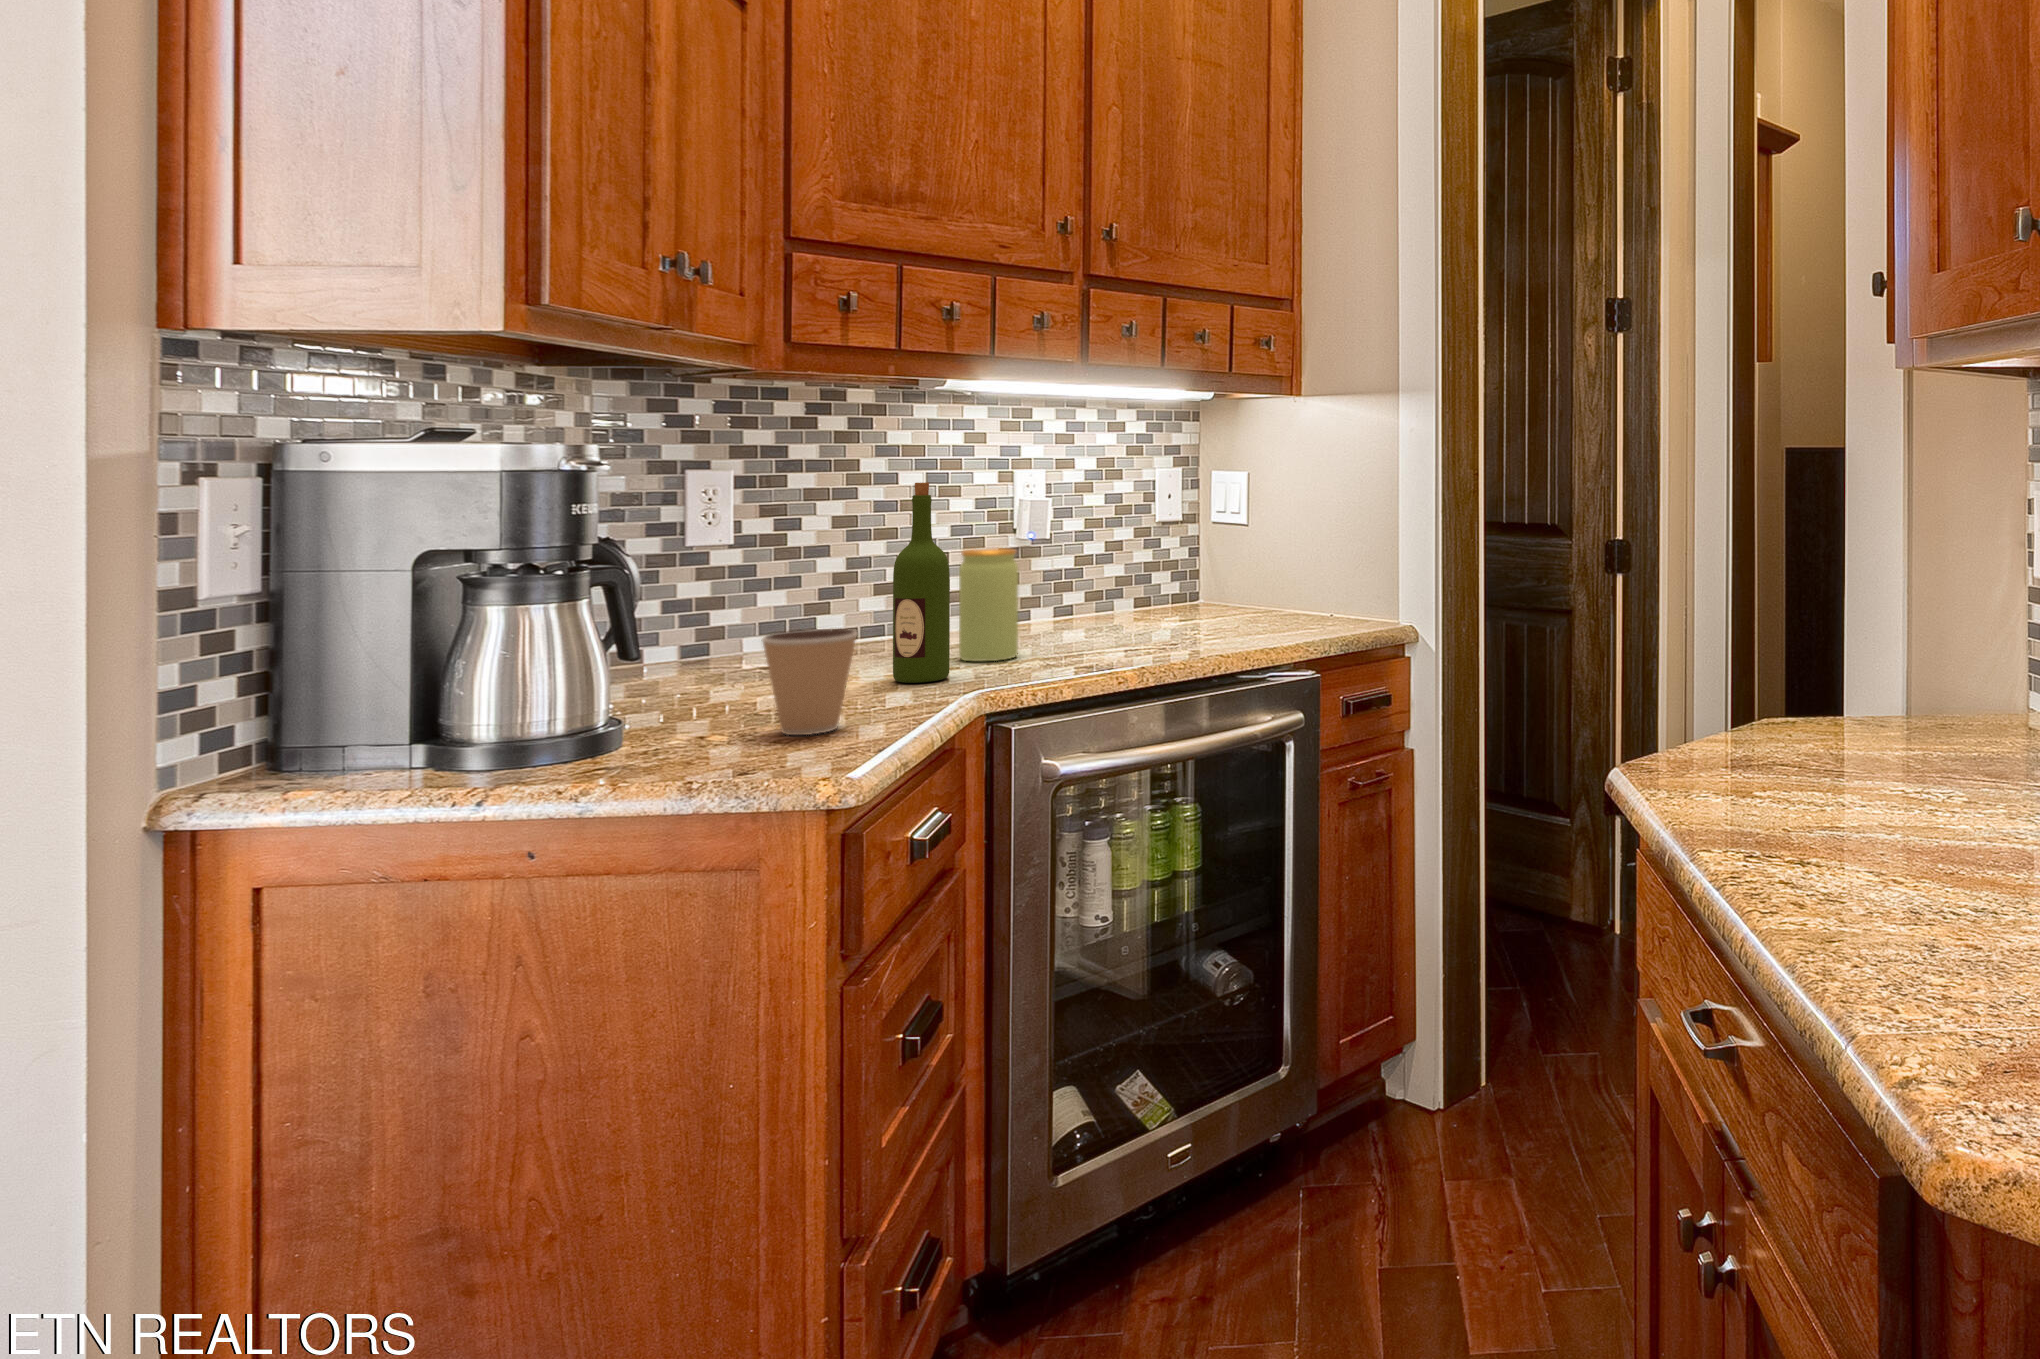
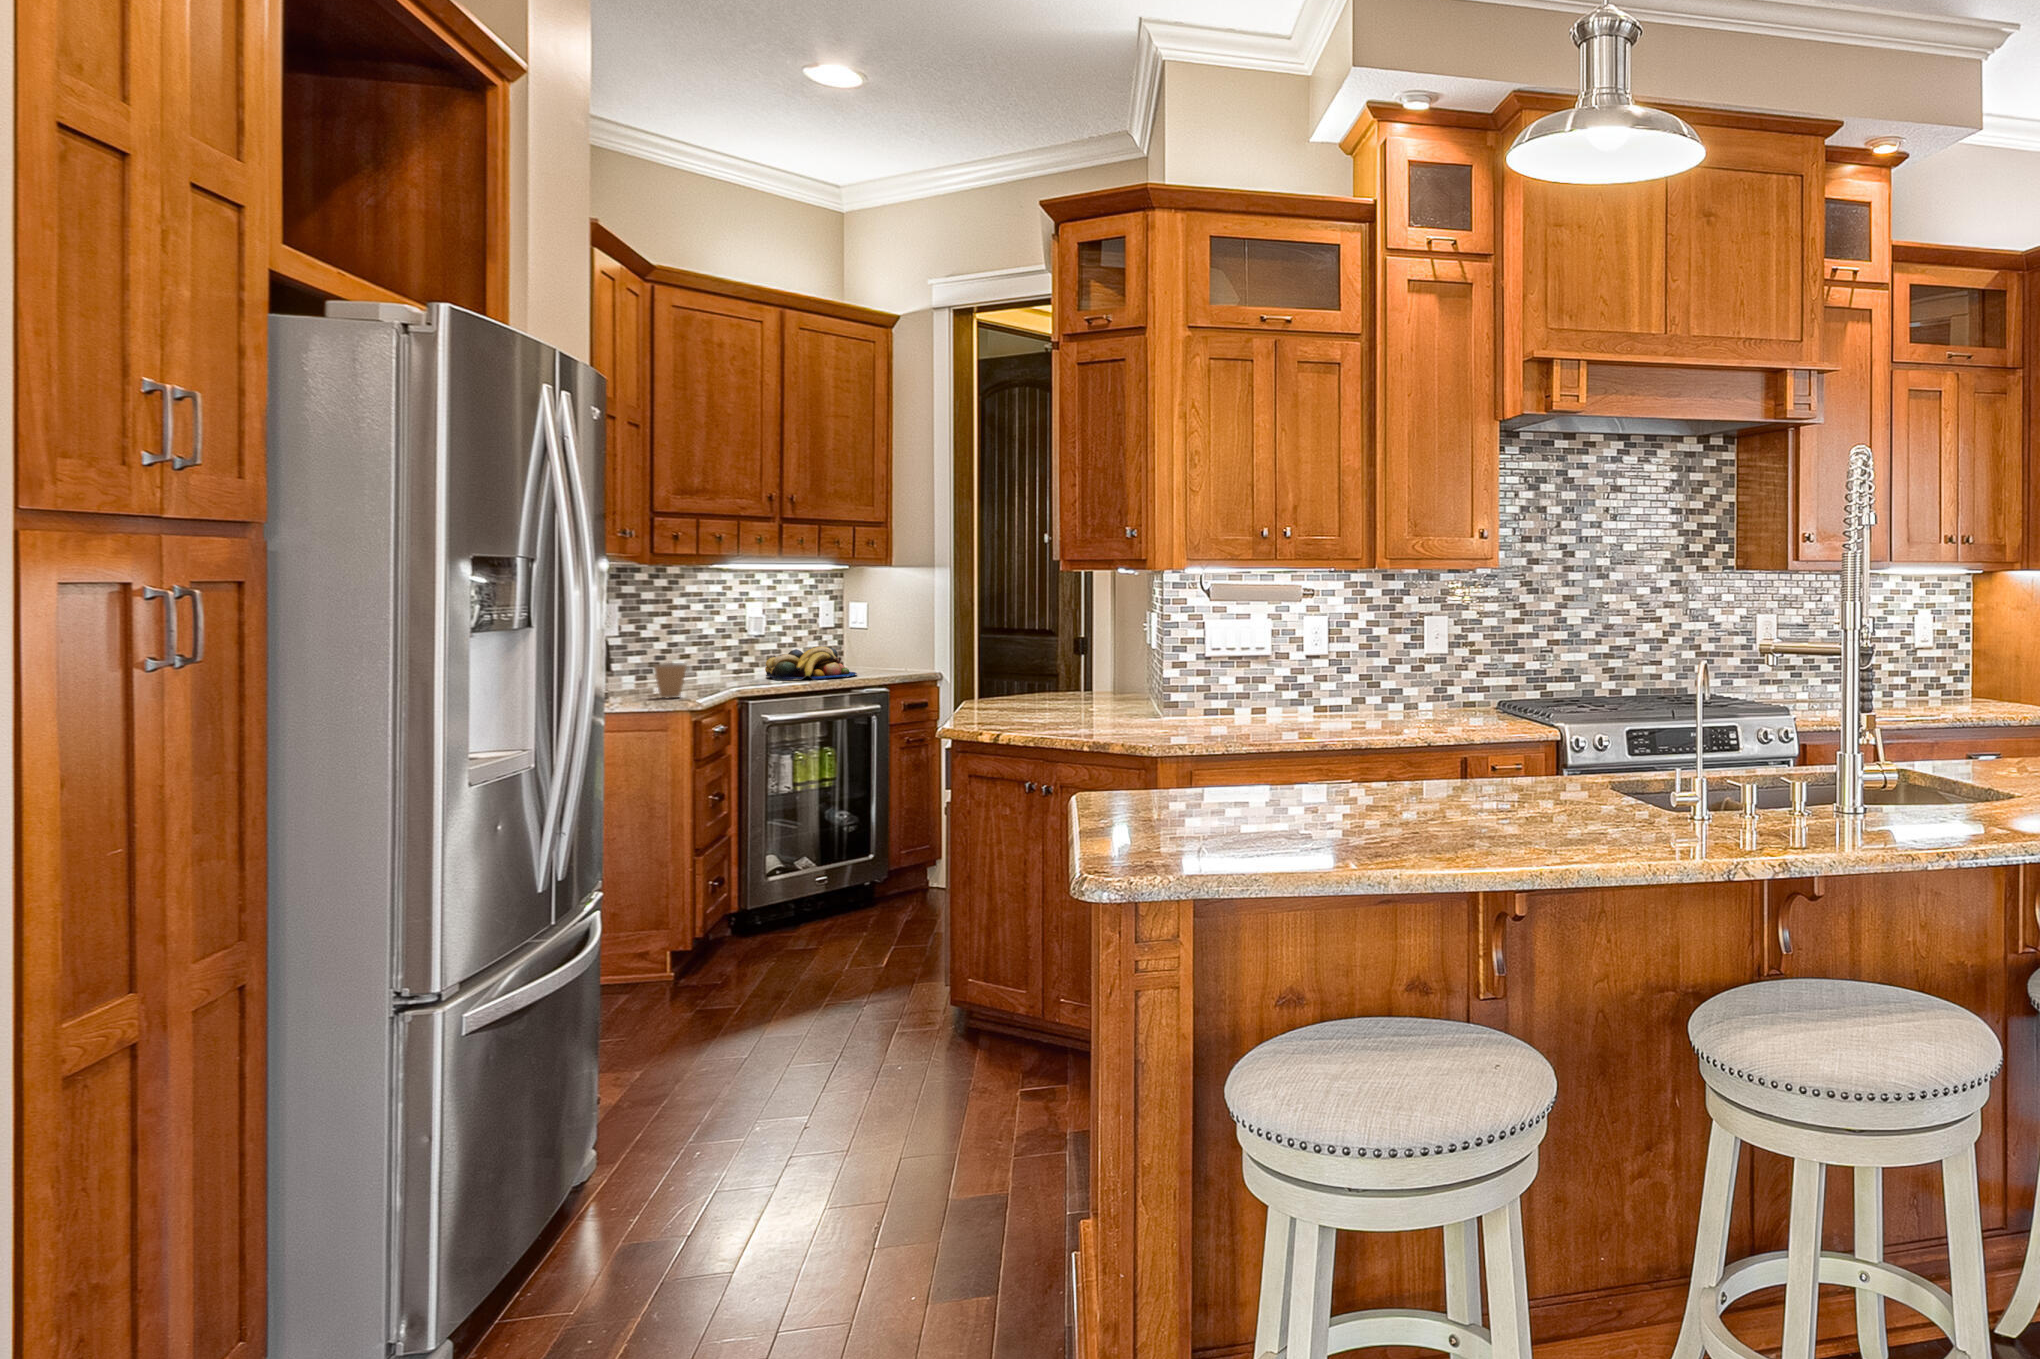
wine bottle: present [893,482,950,683] -> none [695,610,719,689]
jar: present [959,548,1018,662] -> none [721,638,748,684]
fruit bowl: none [1054,564,1245,647] -> present [765,647,857,680]

